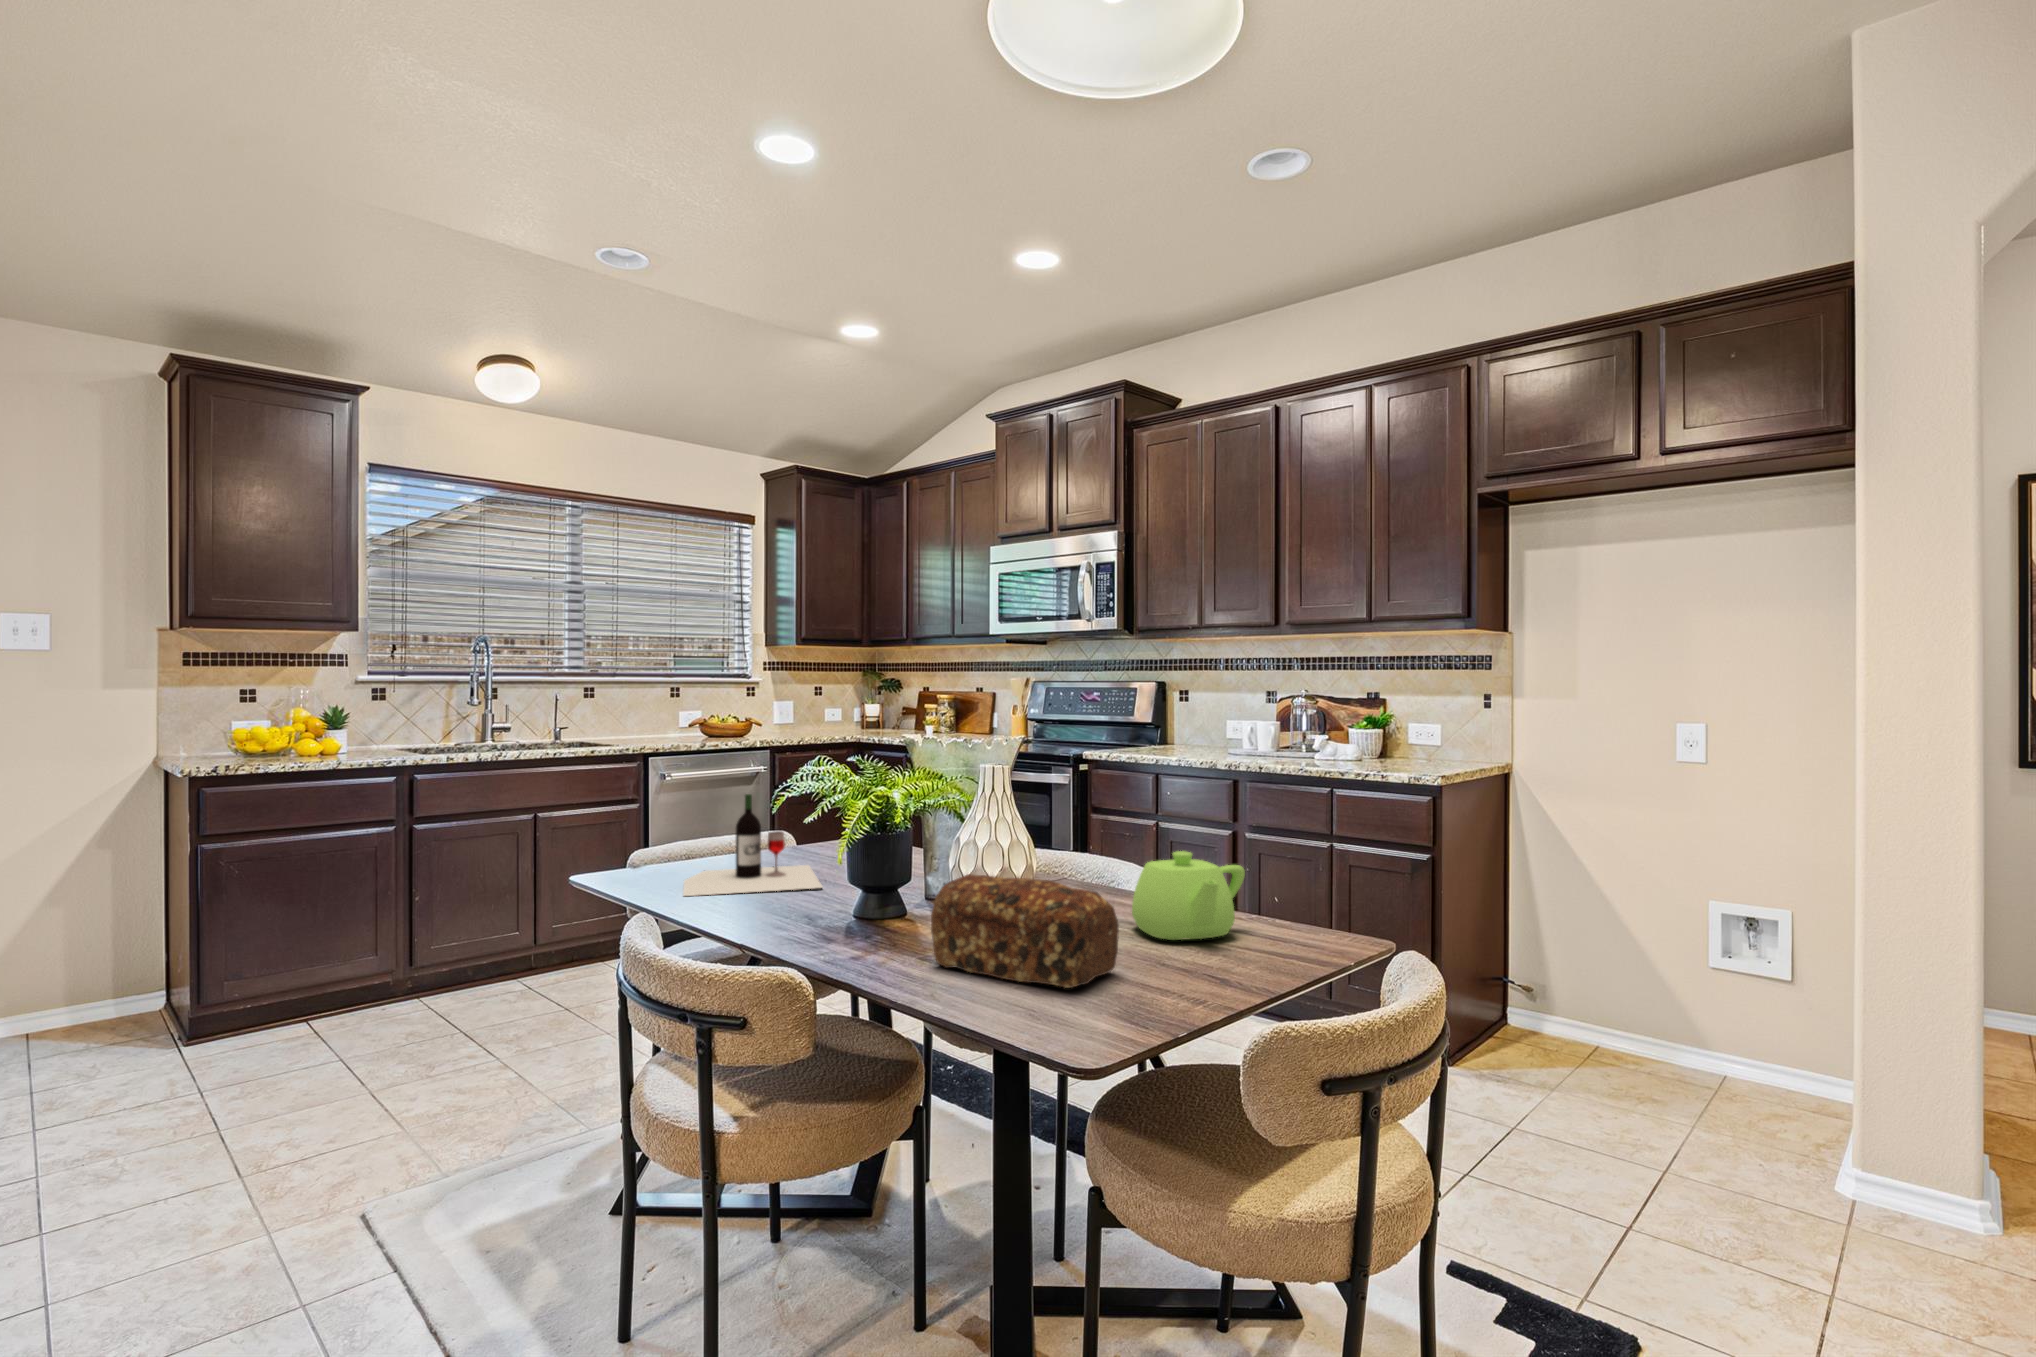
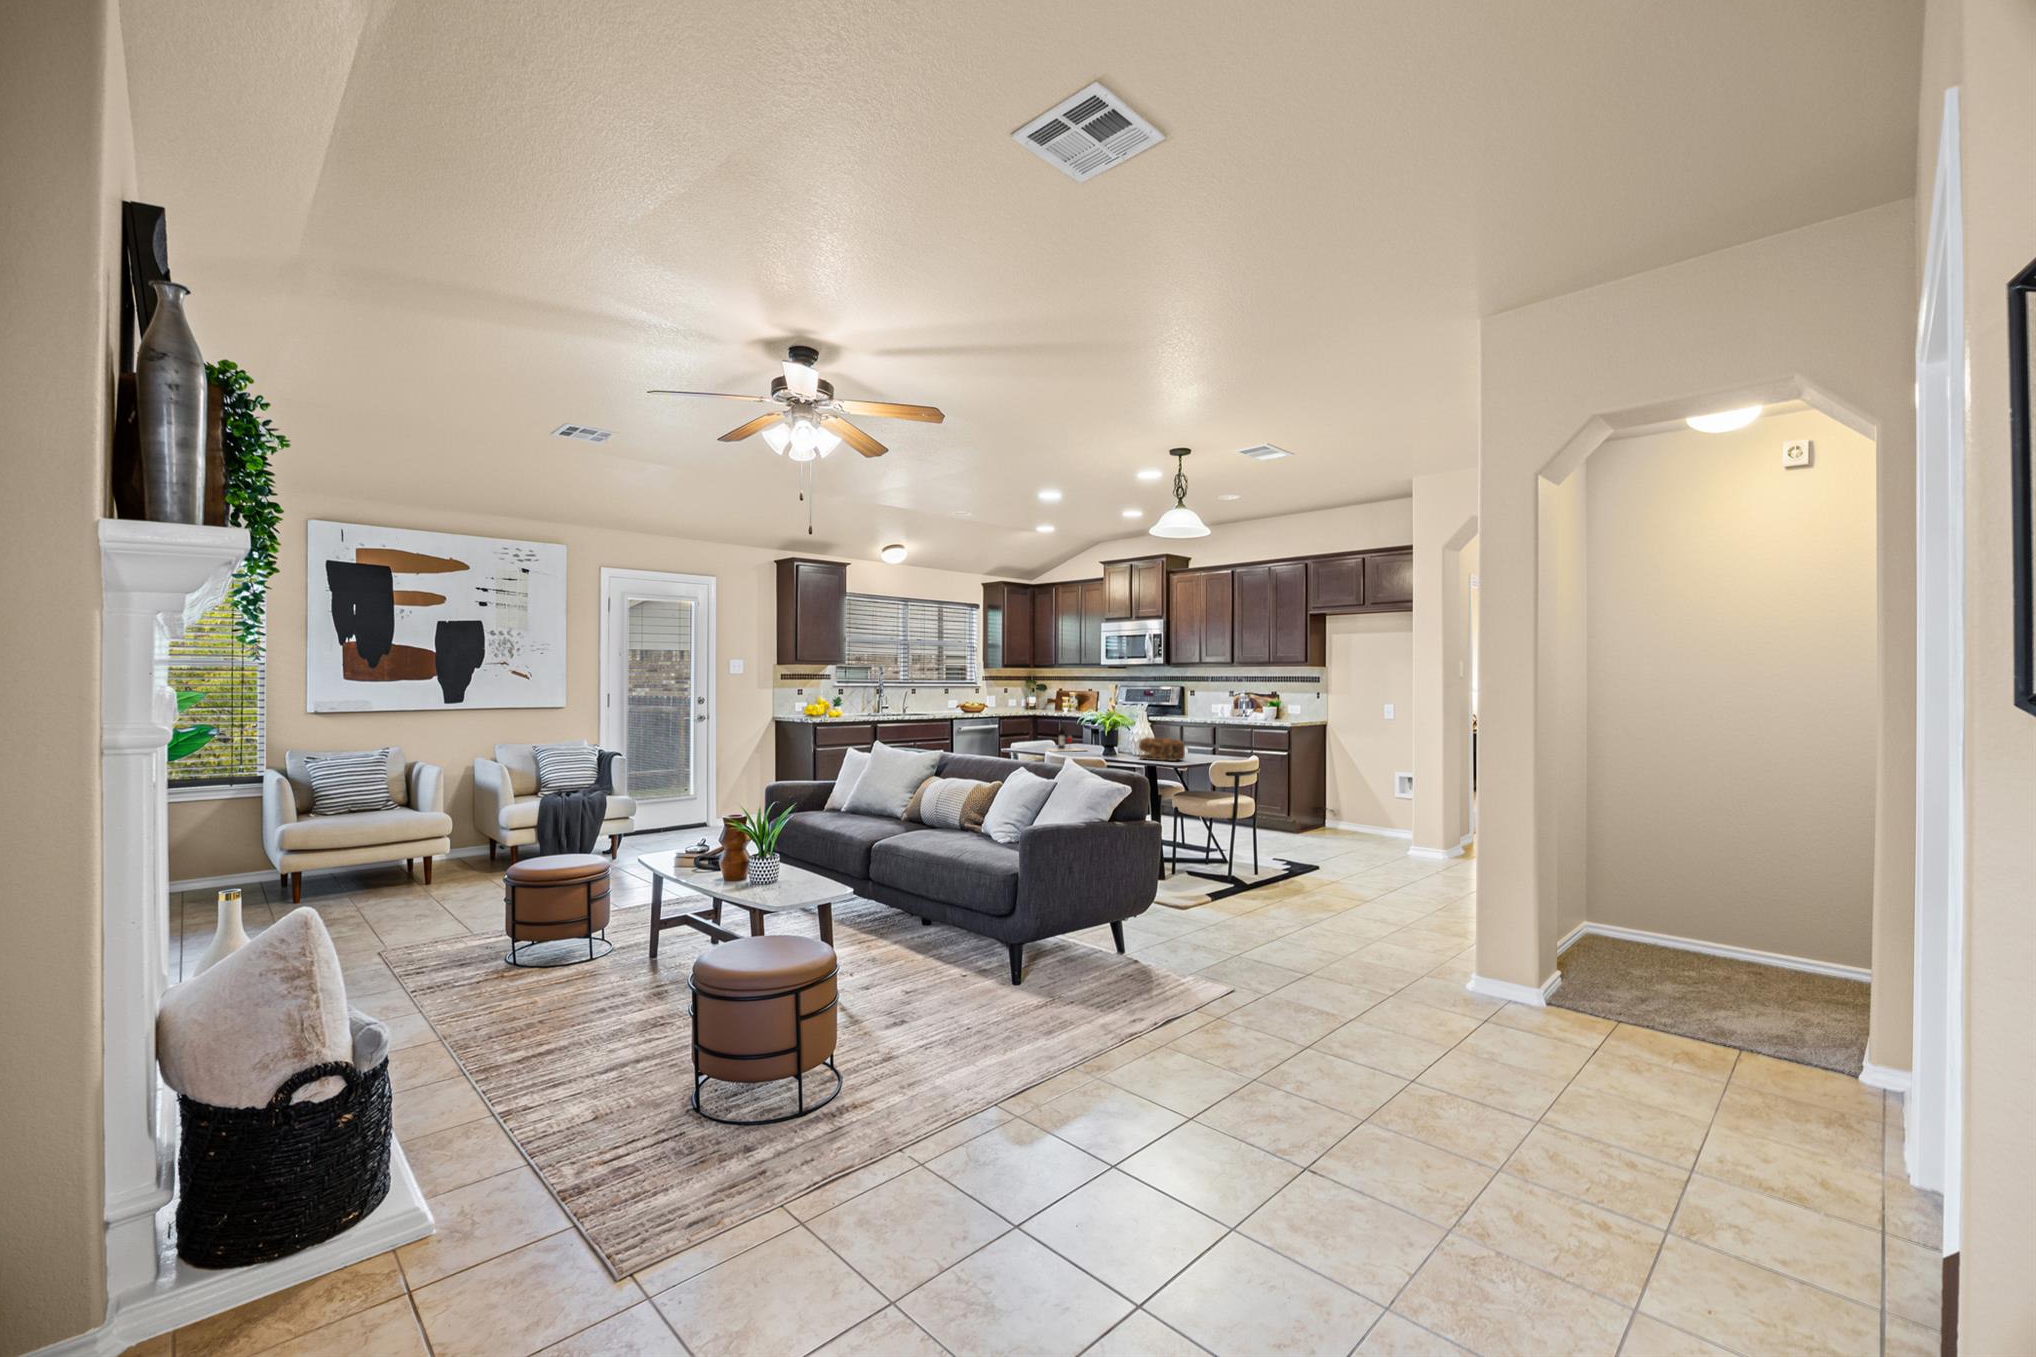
teapot: present [1132,851,1245,940] -> none [1186,735,1217,758]

